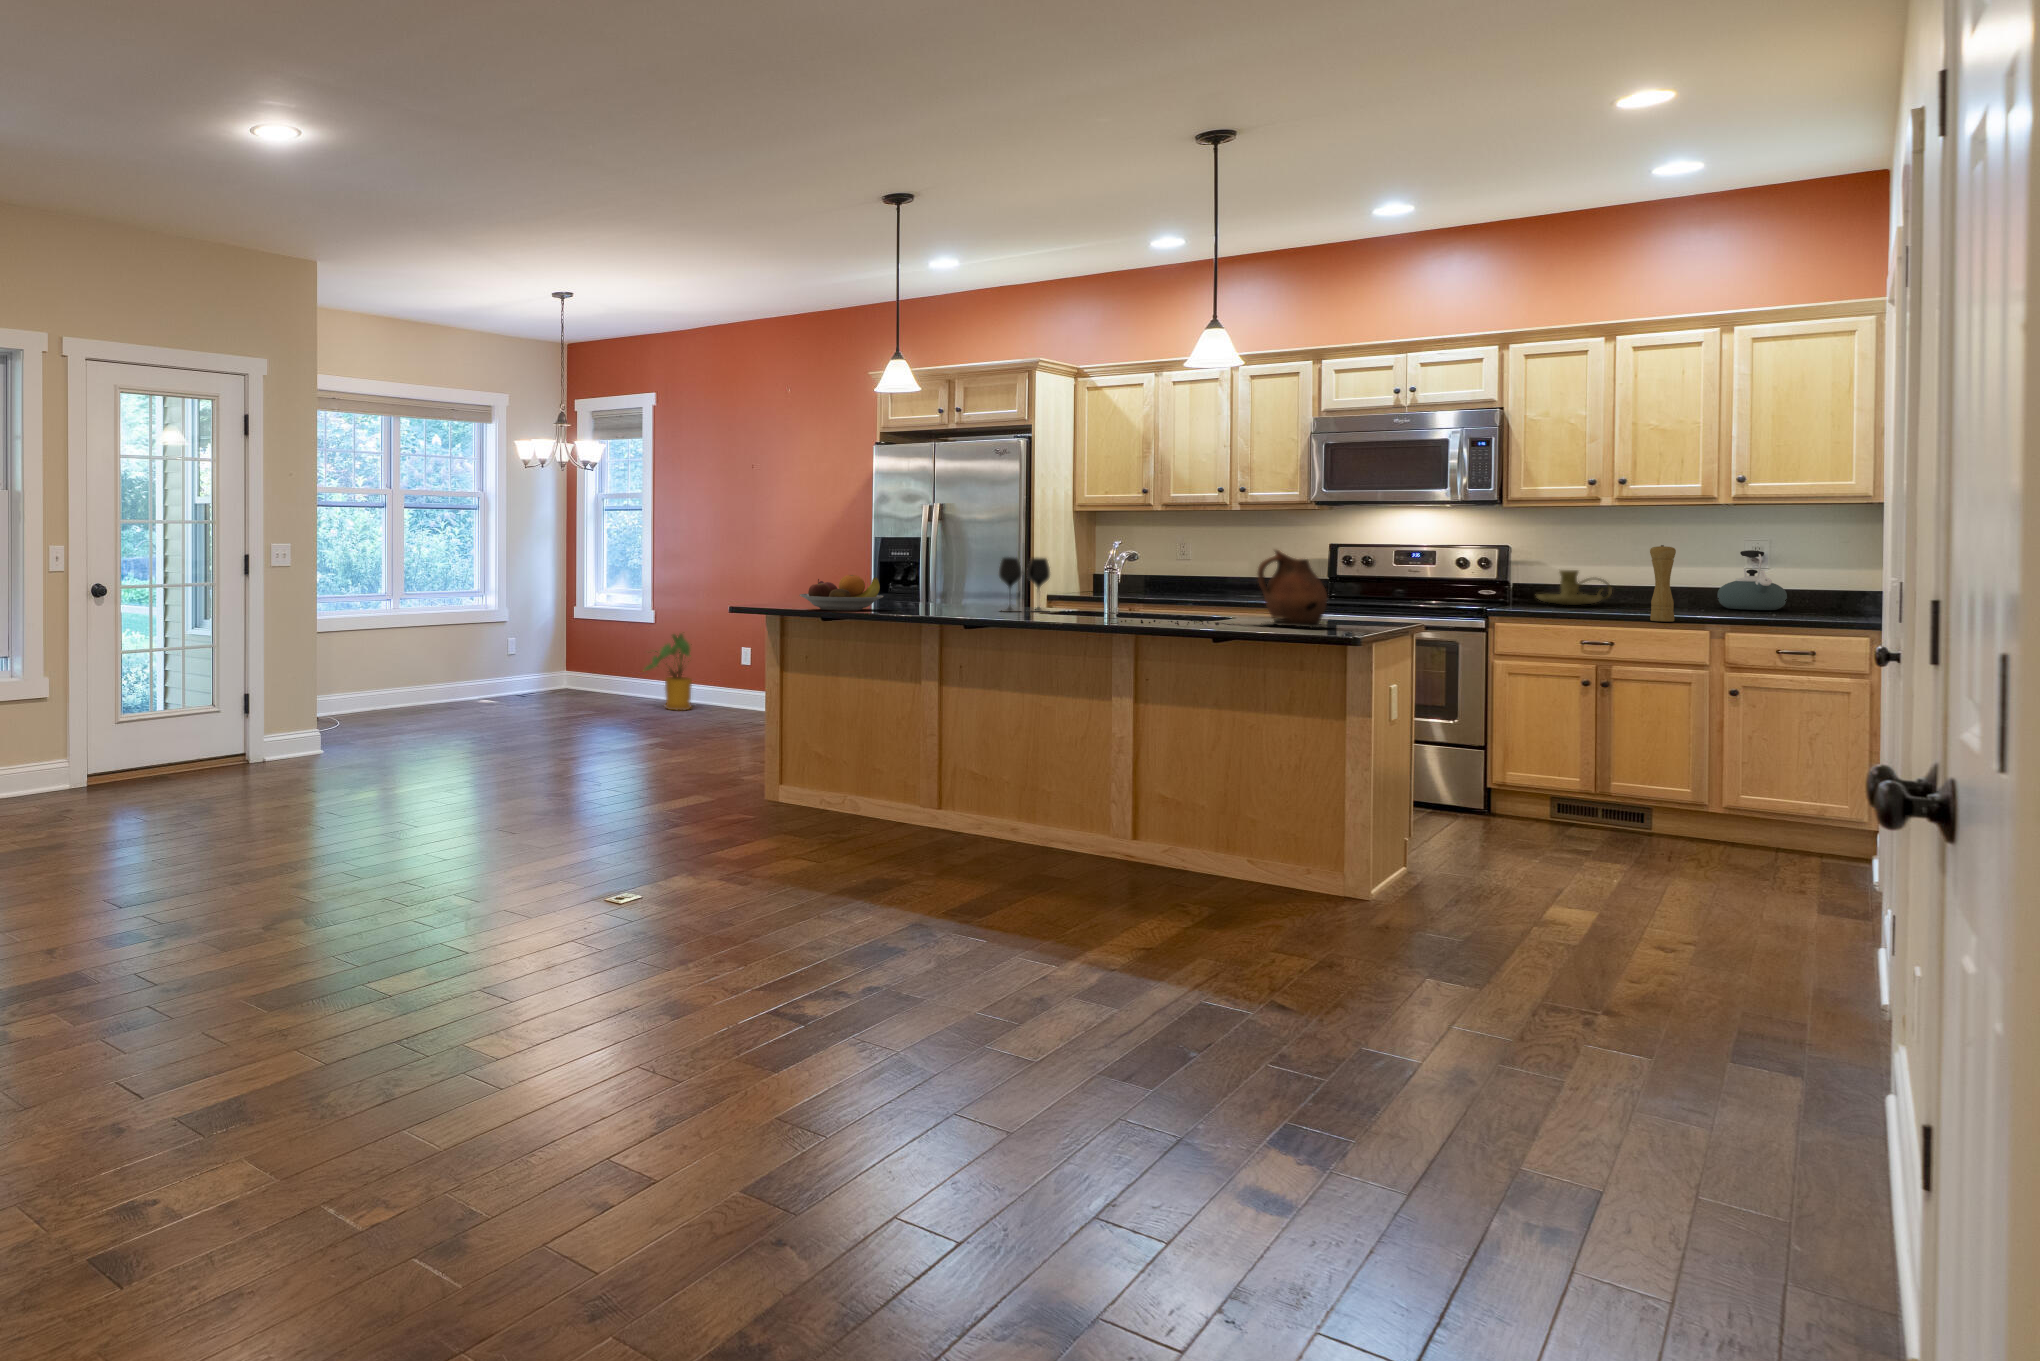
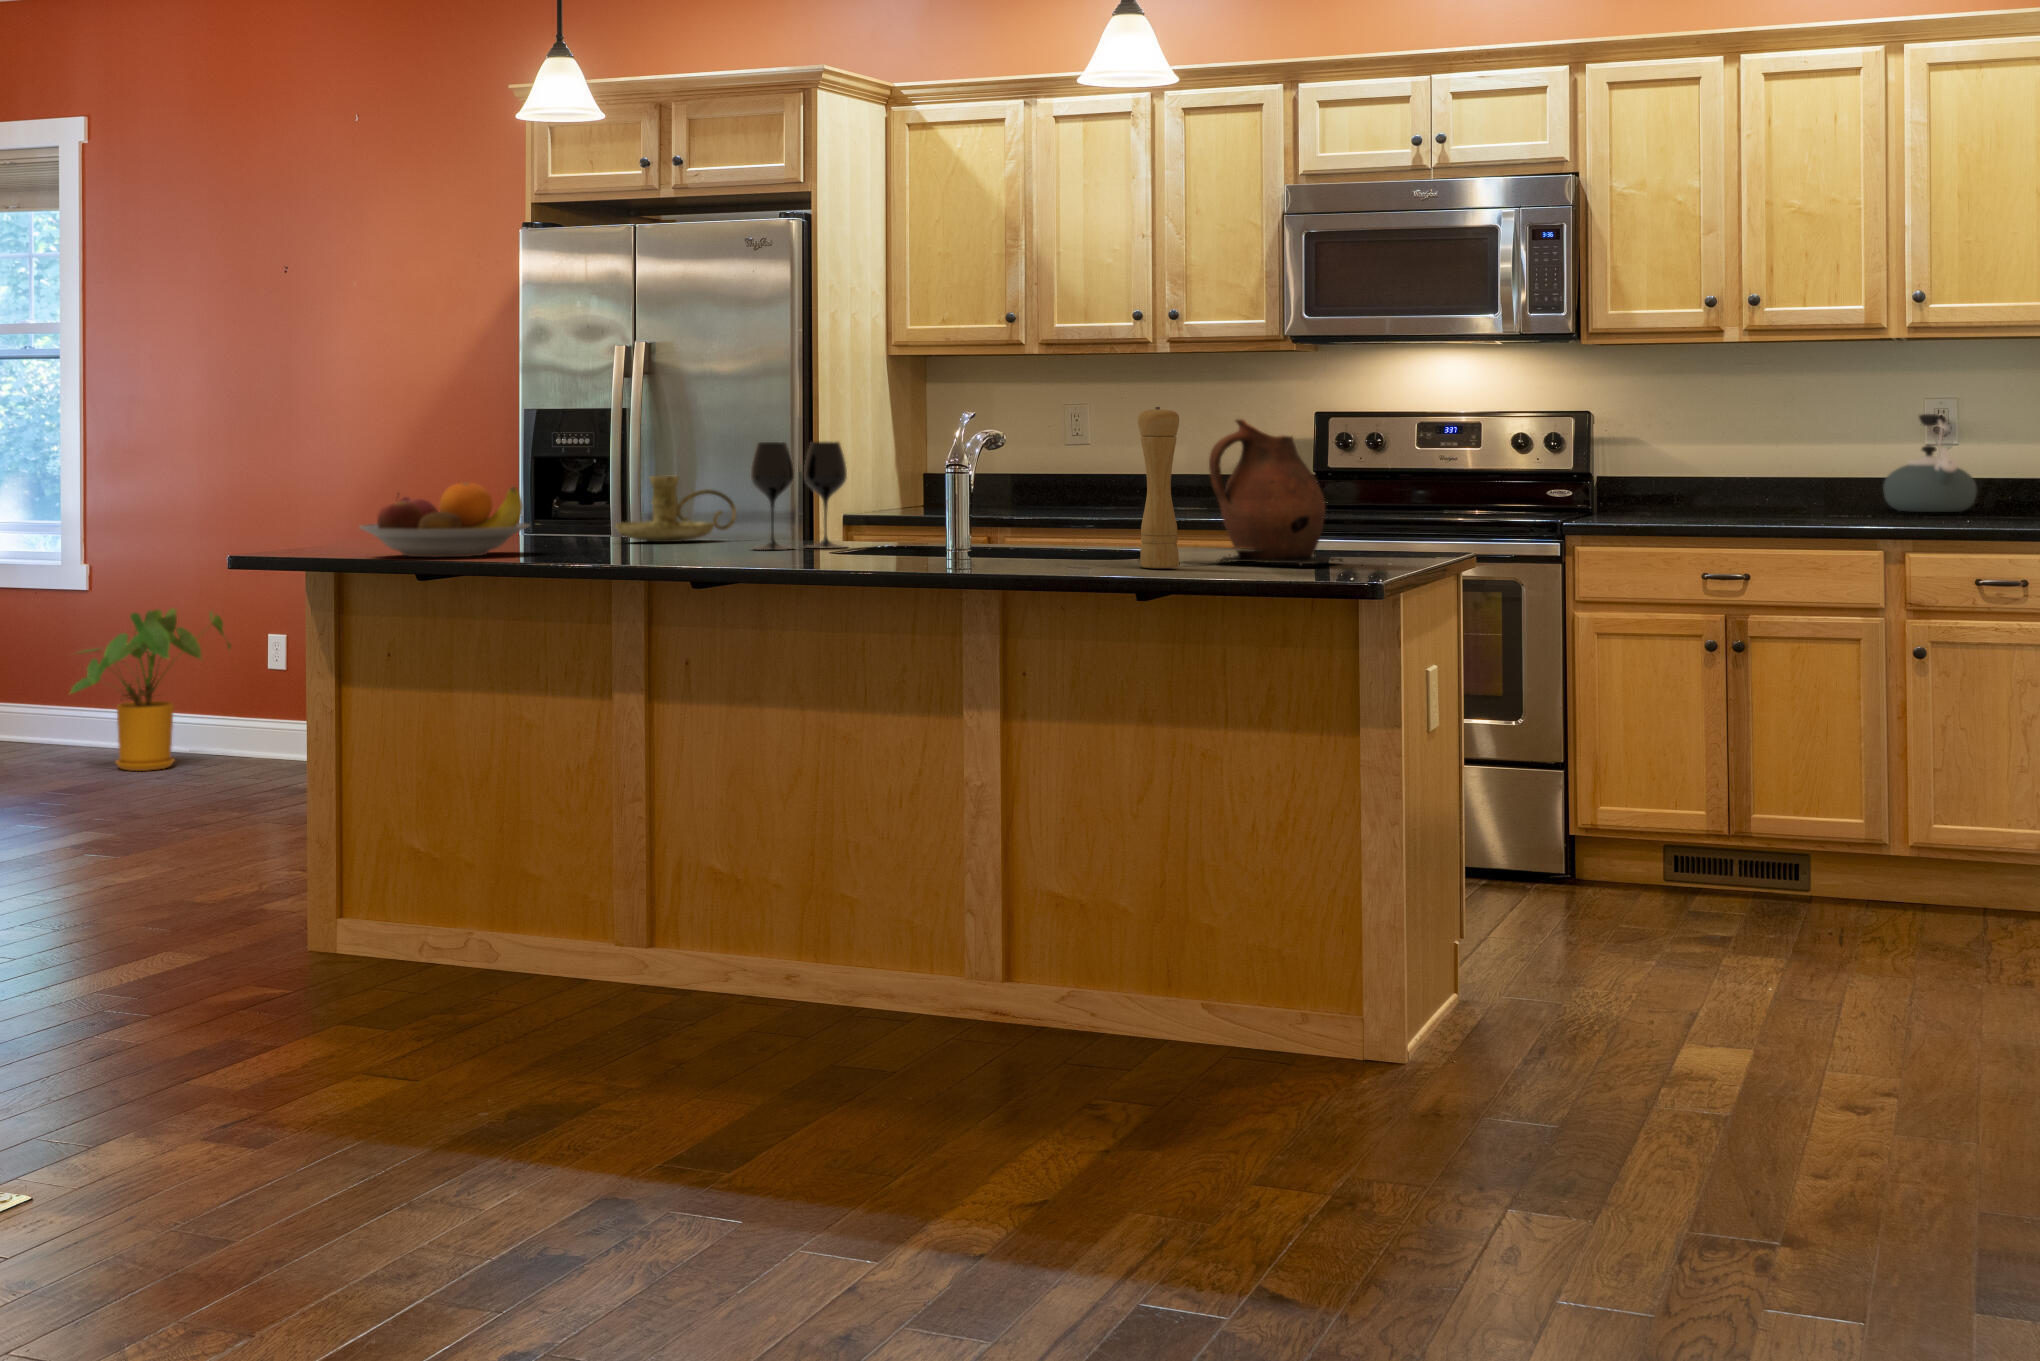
pepper mill: present [1650,545,1676,622] -> present [1138,407,1179,569]
candle holder: present [1537,570,1612,605] -> present [615,476,736,542]

